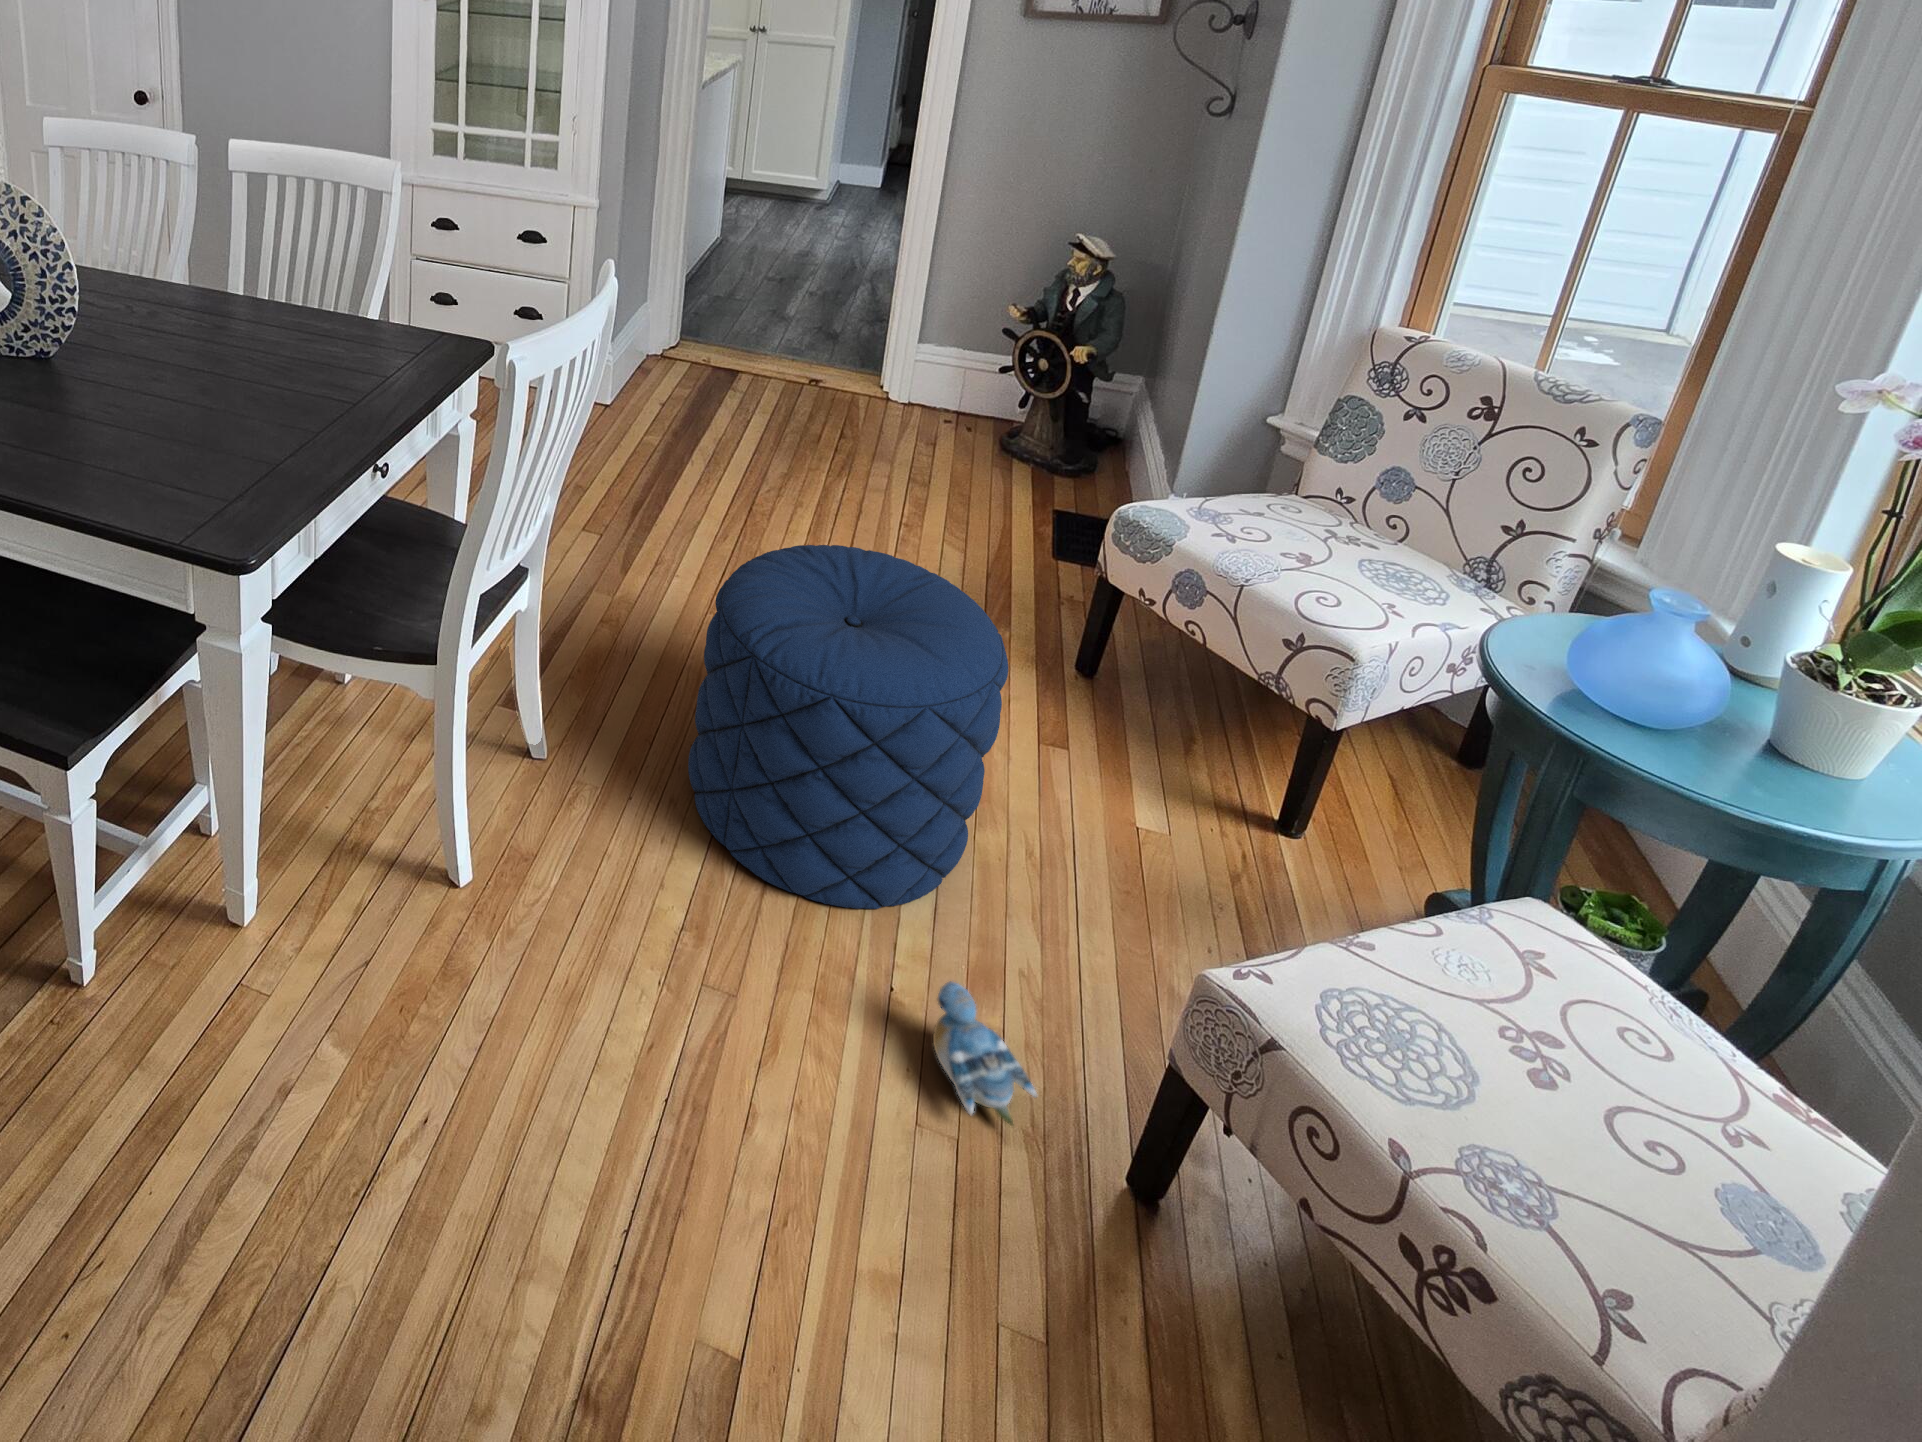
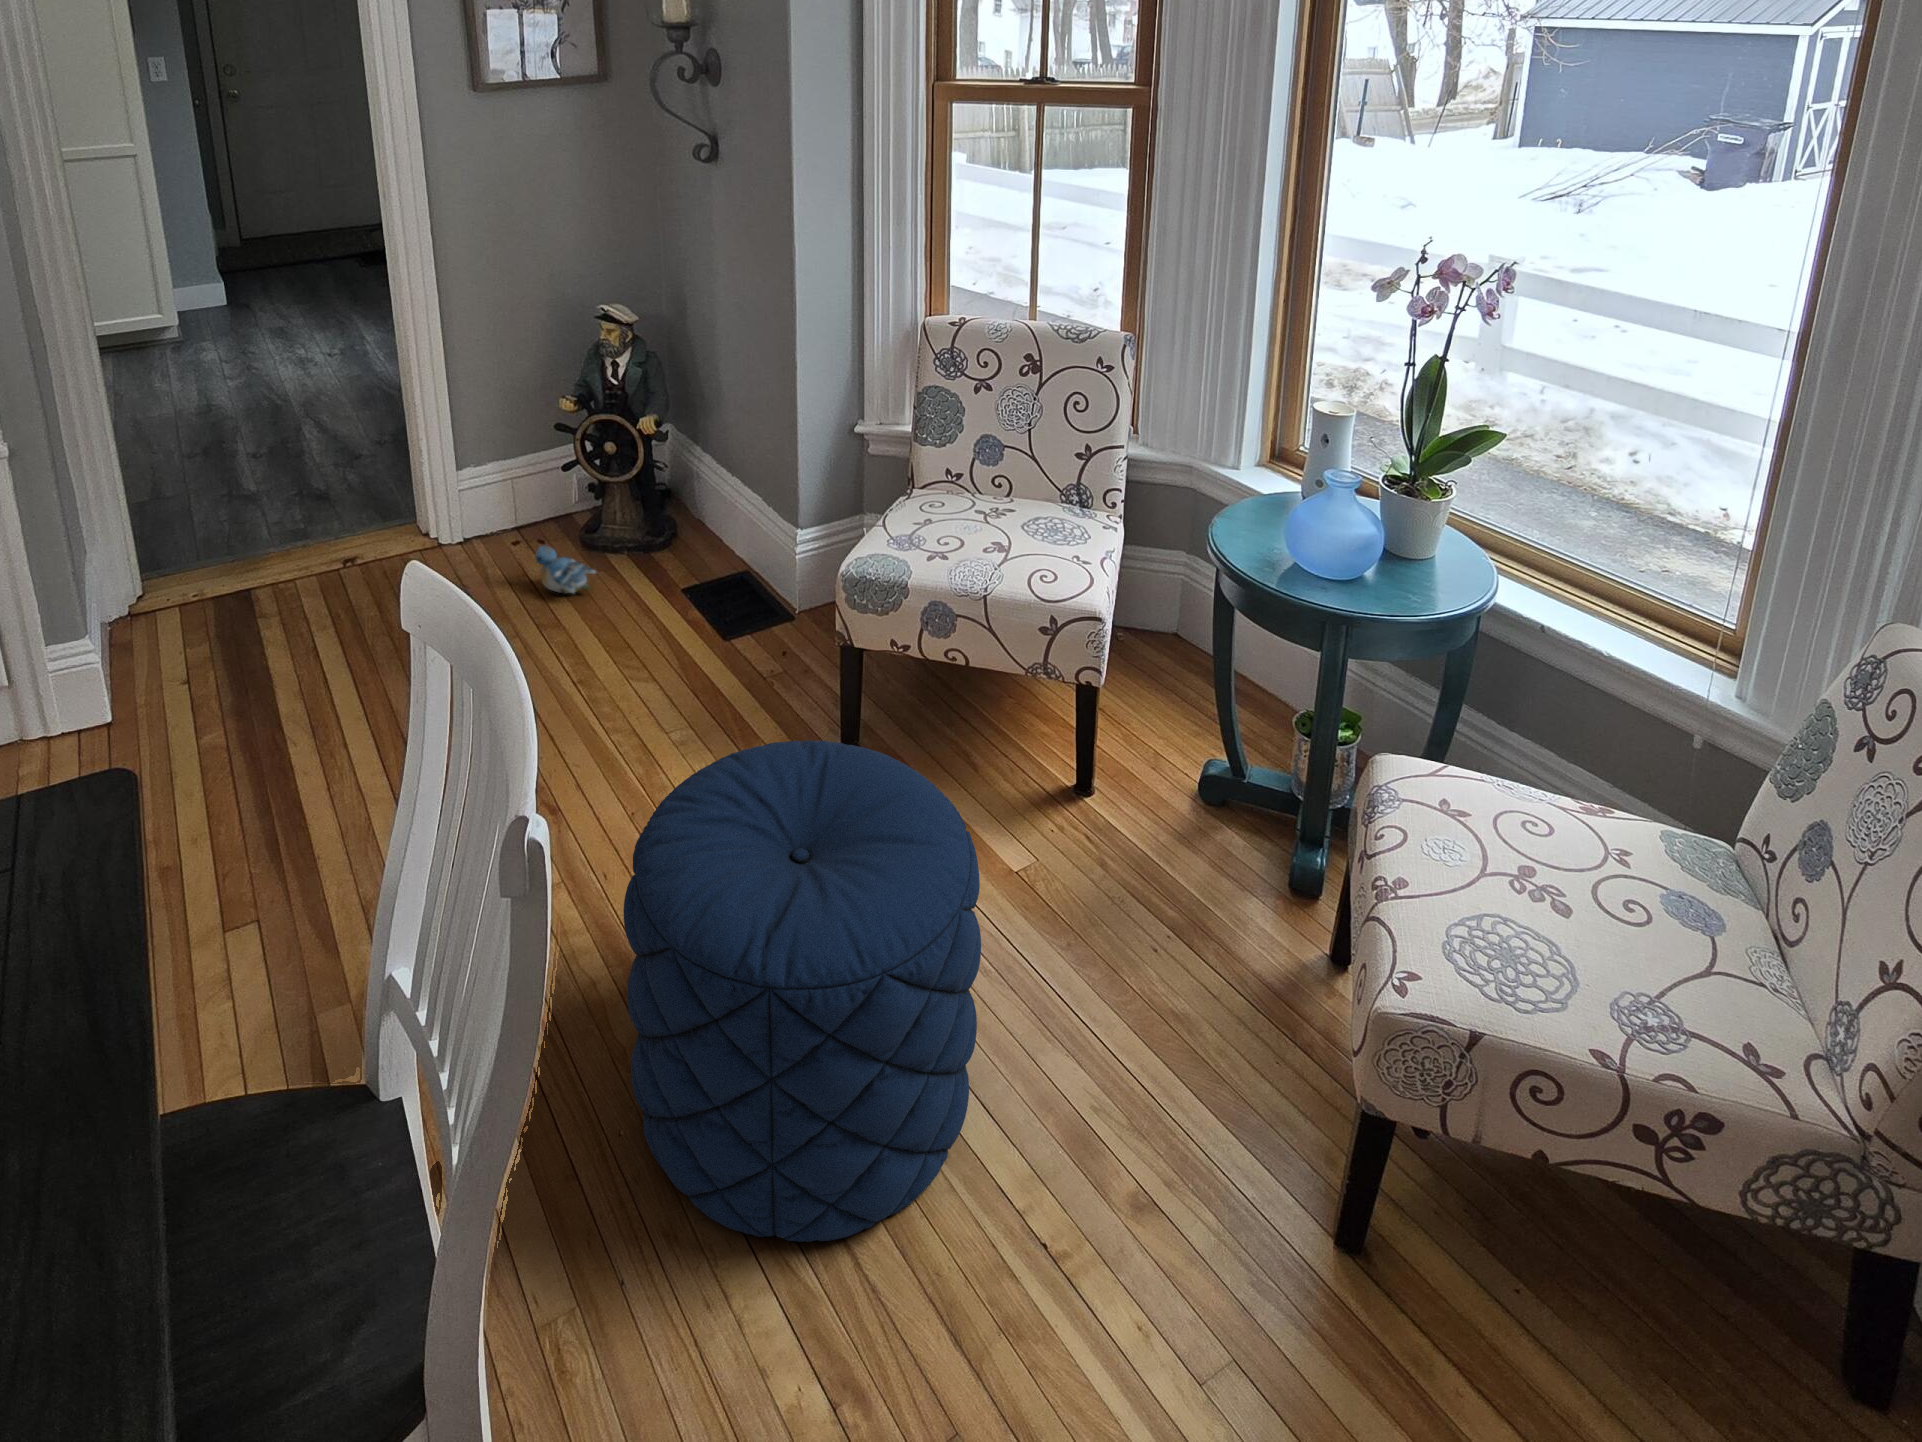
plush toy: present [933,981,1037,1126] -> present [535,546,596,594]

